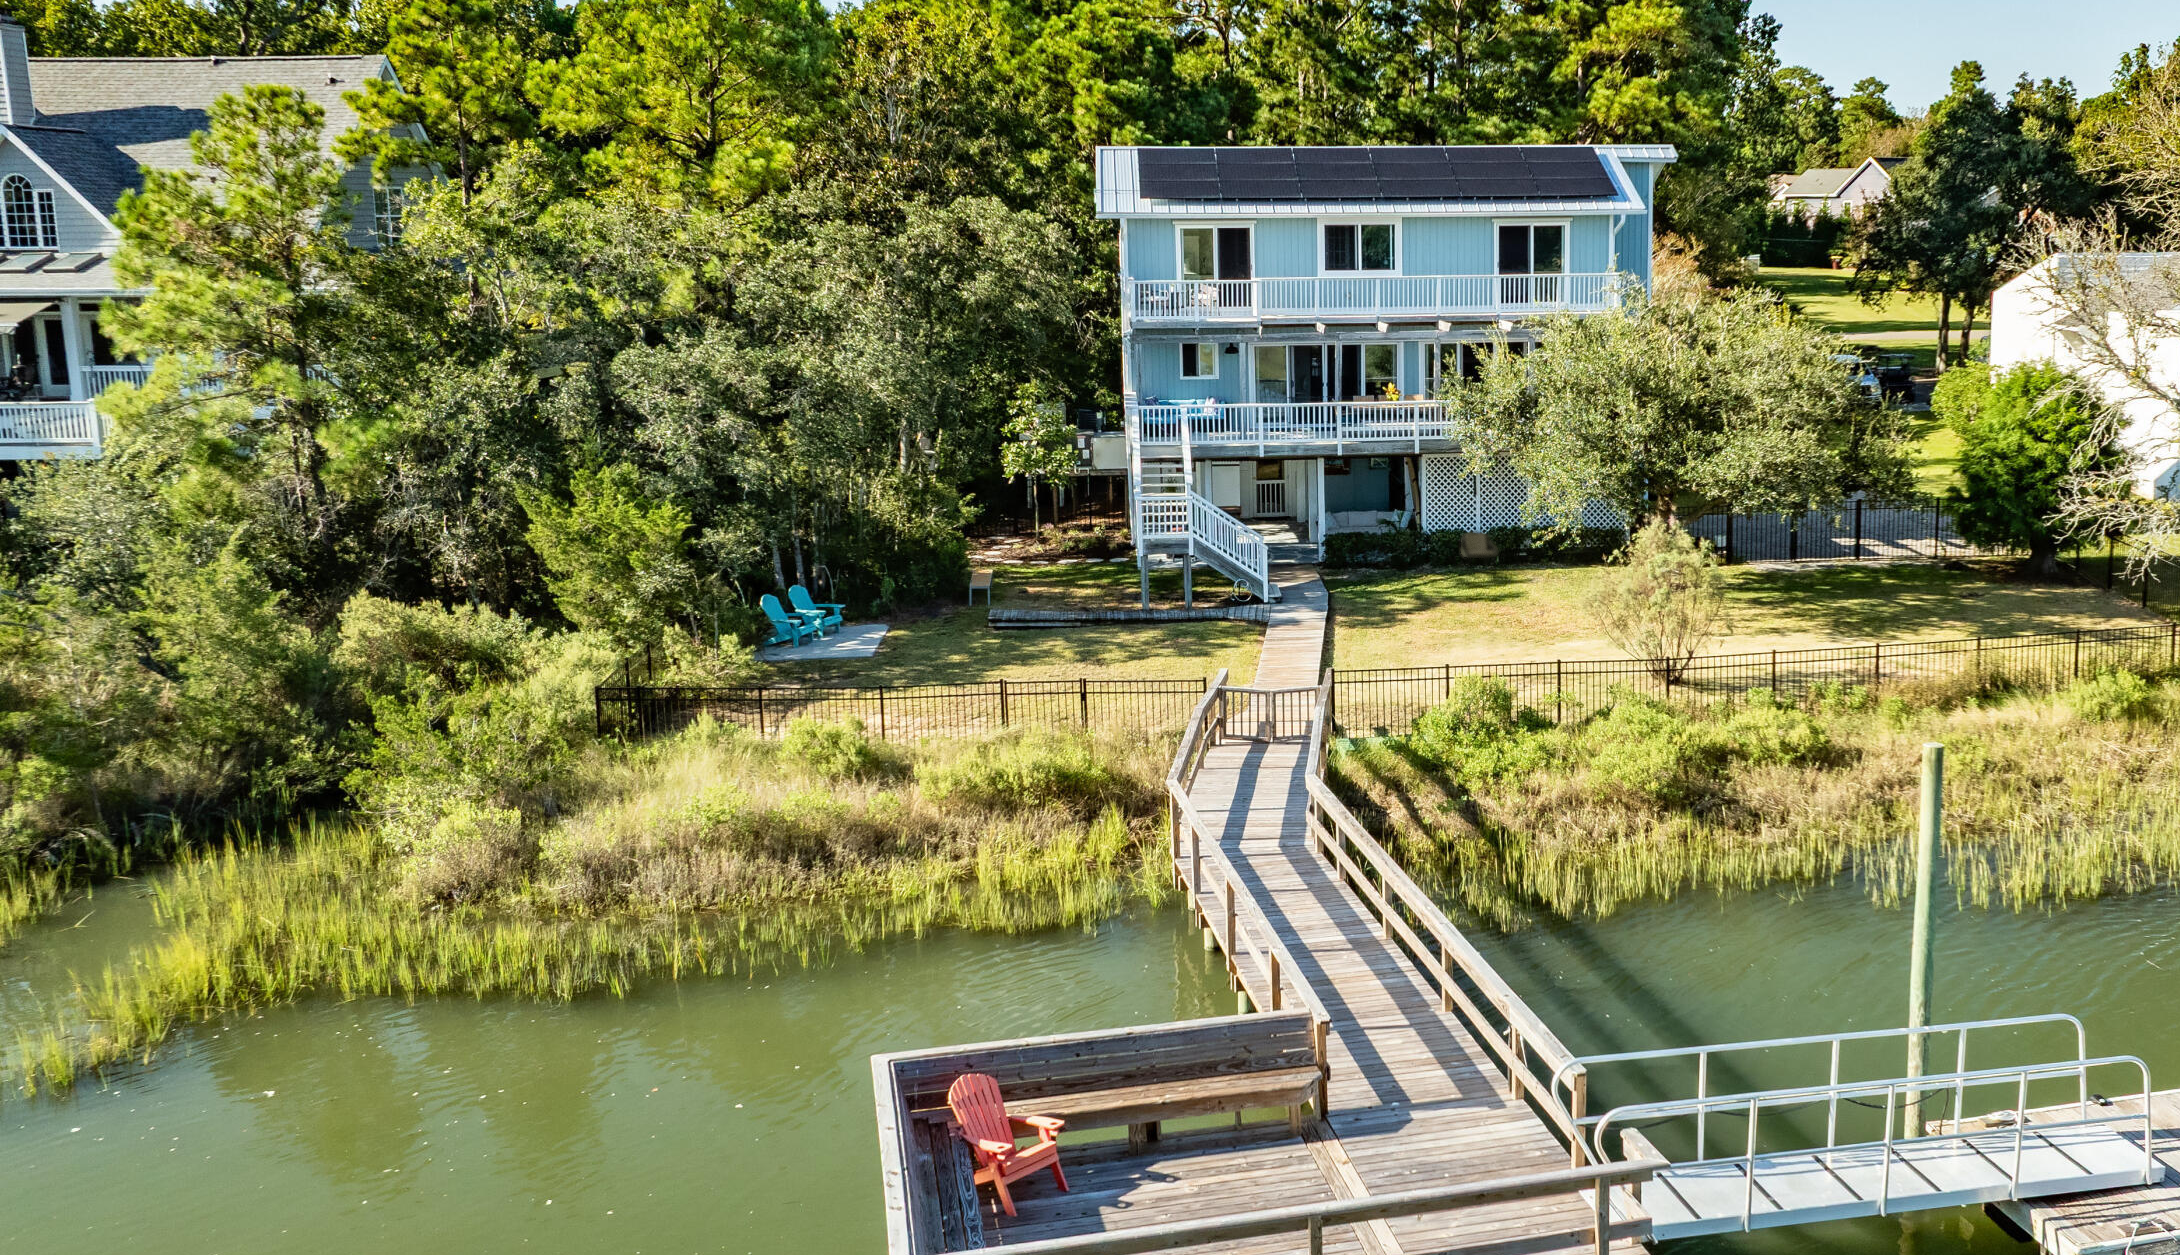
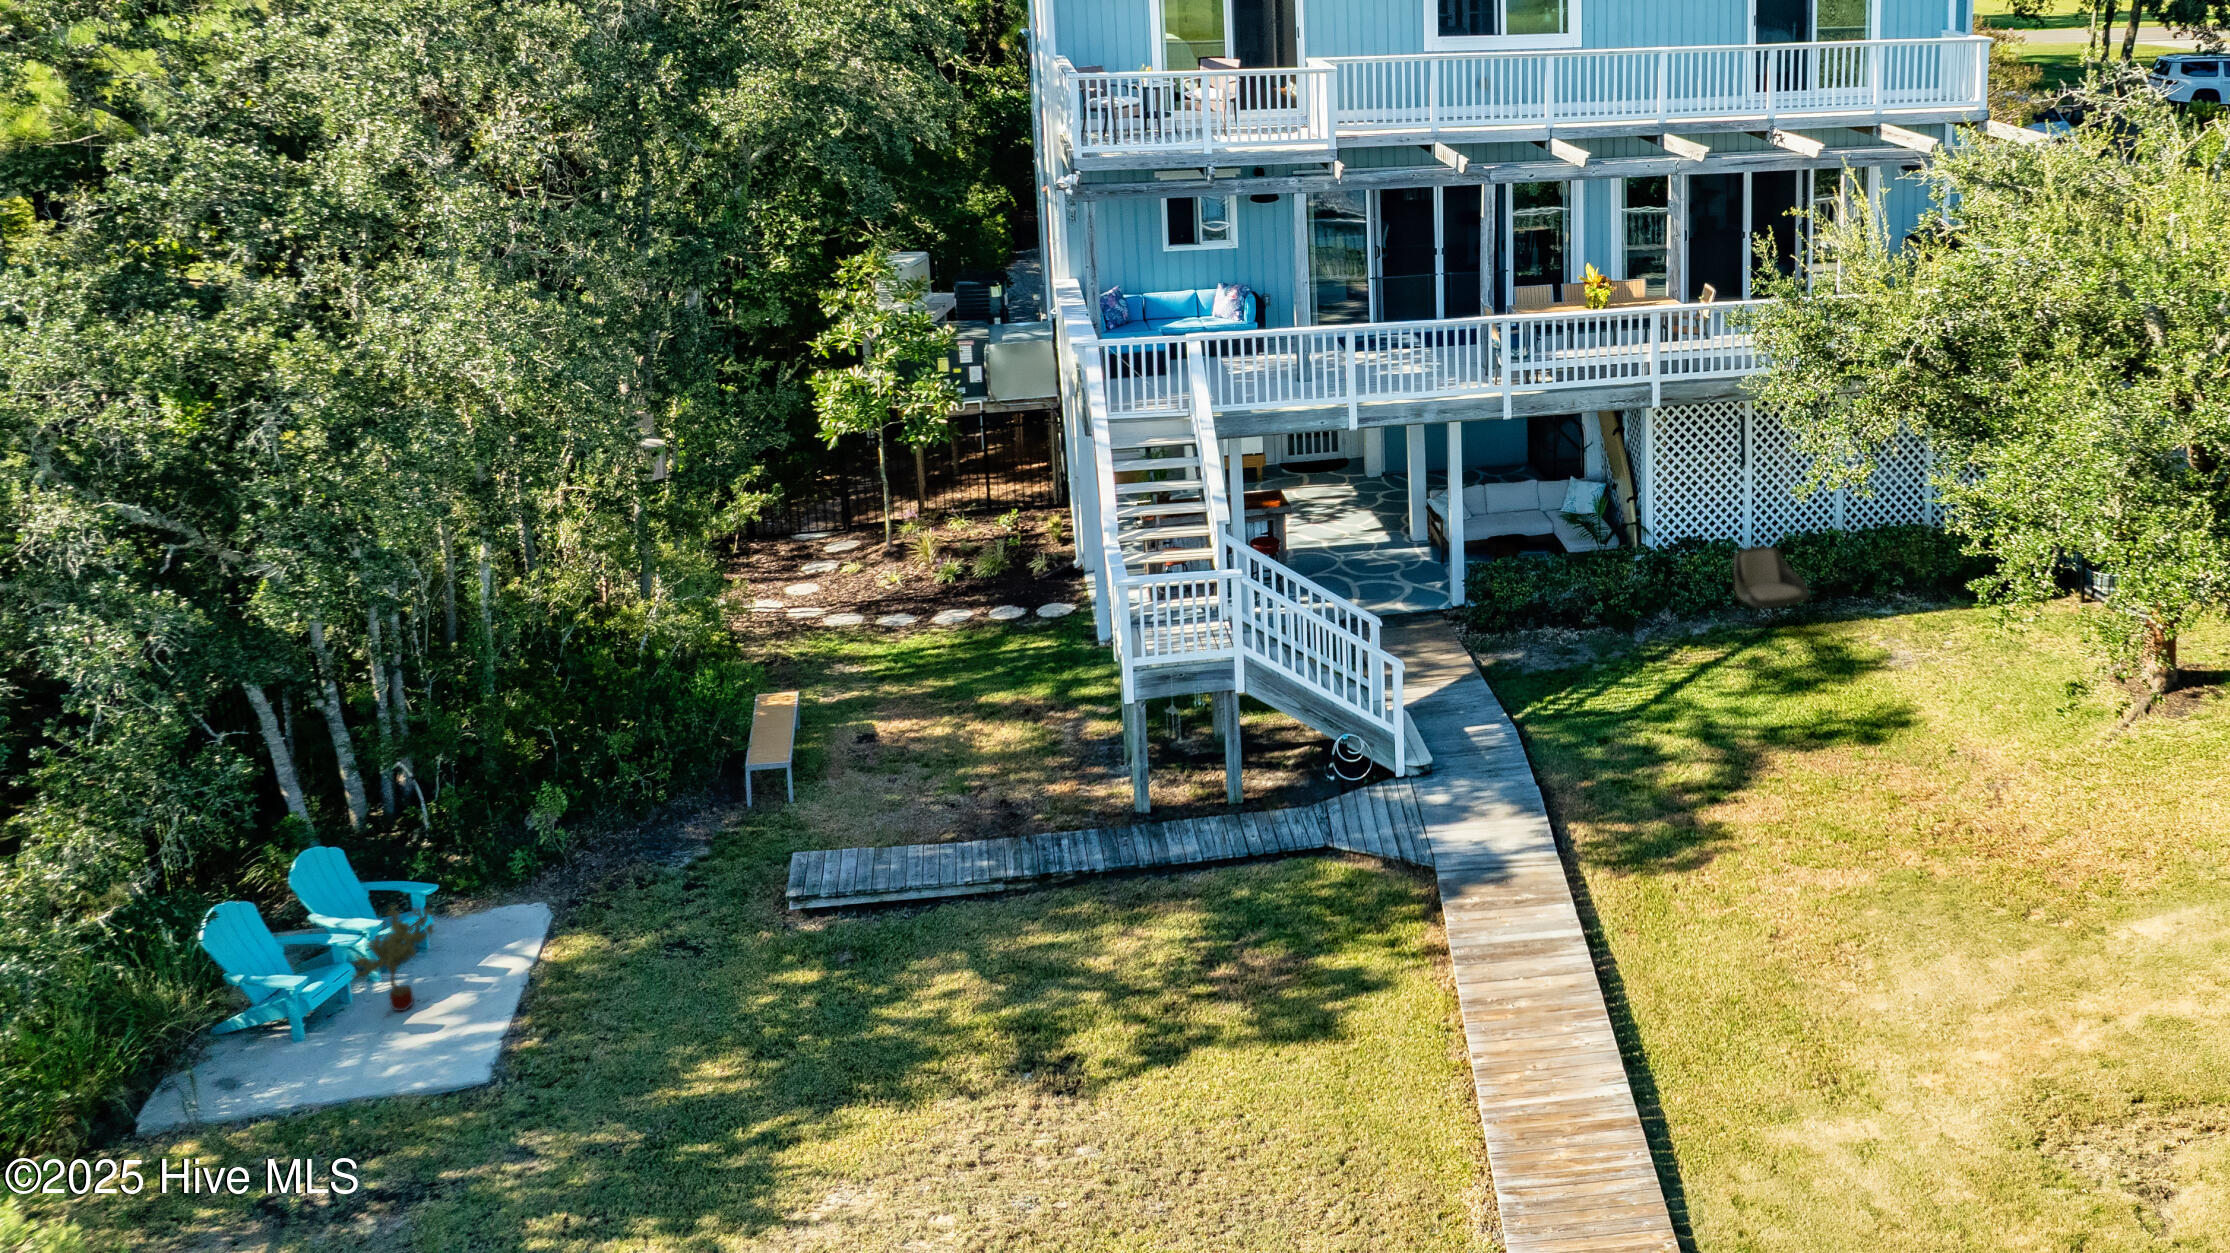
potted tree: none [823,583,852,626] -> present [352,906,433,1011]

